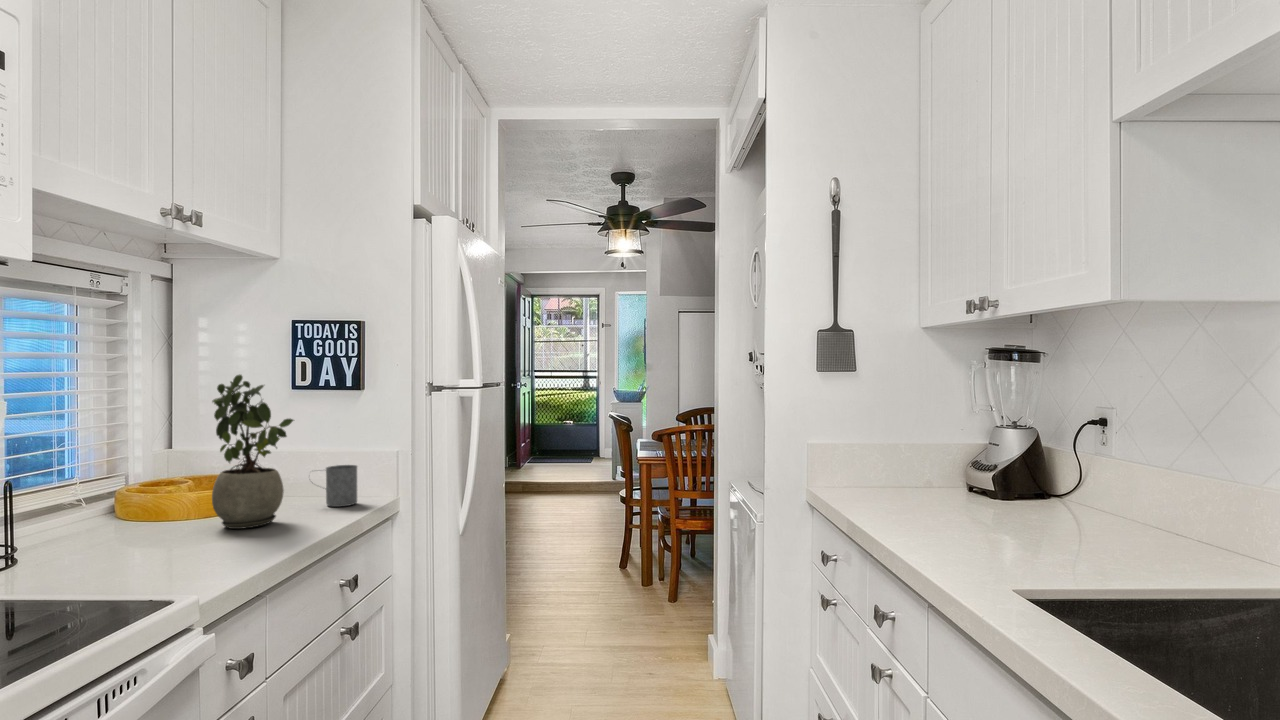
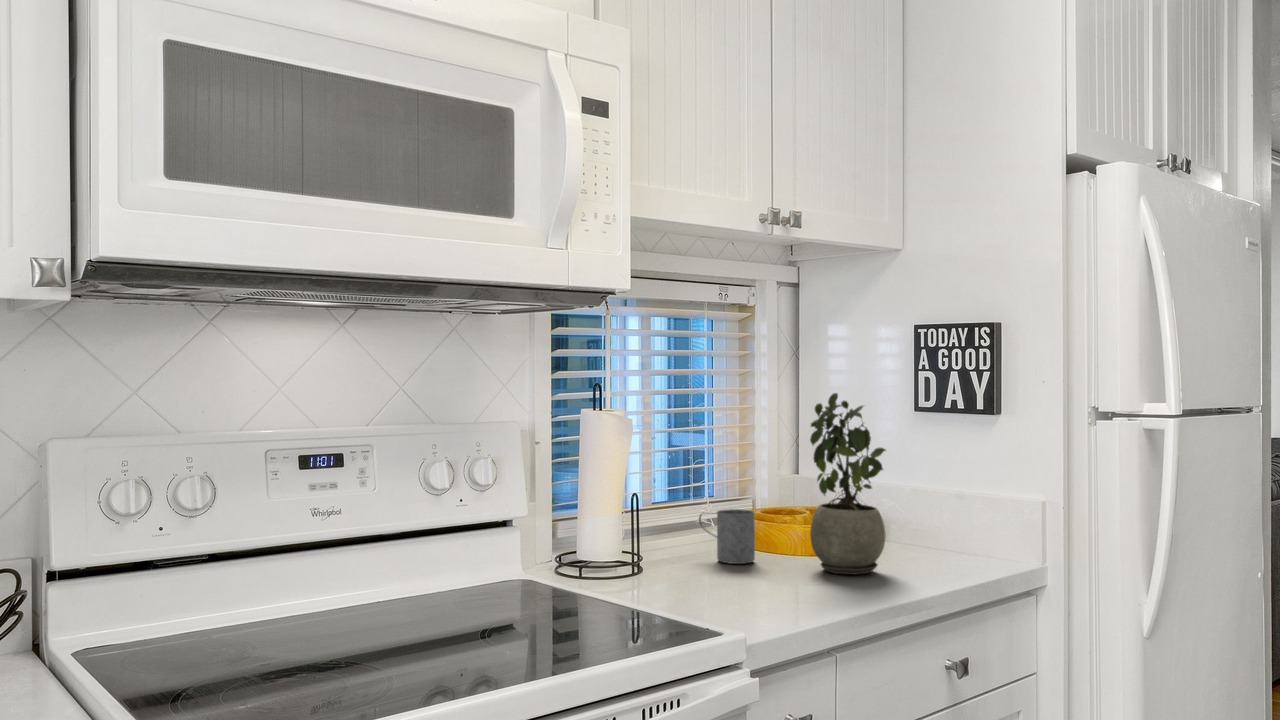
mug: present [325,465,357,507] -> present [699,509,755,564]

